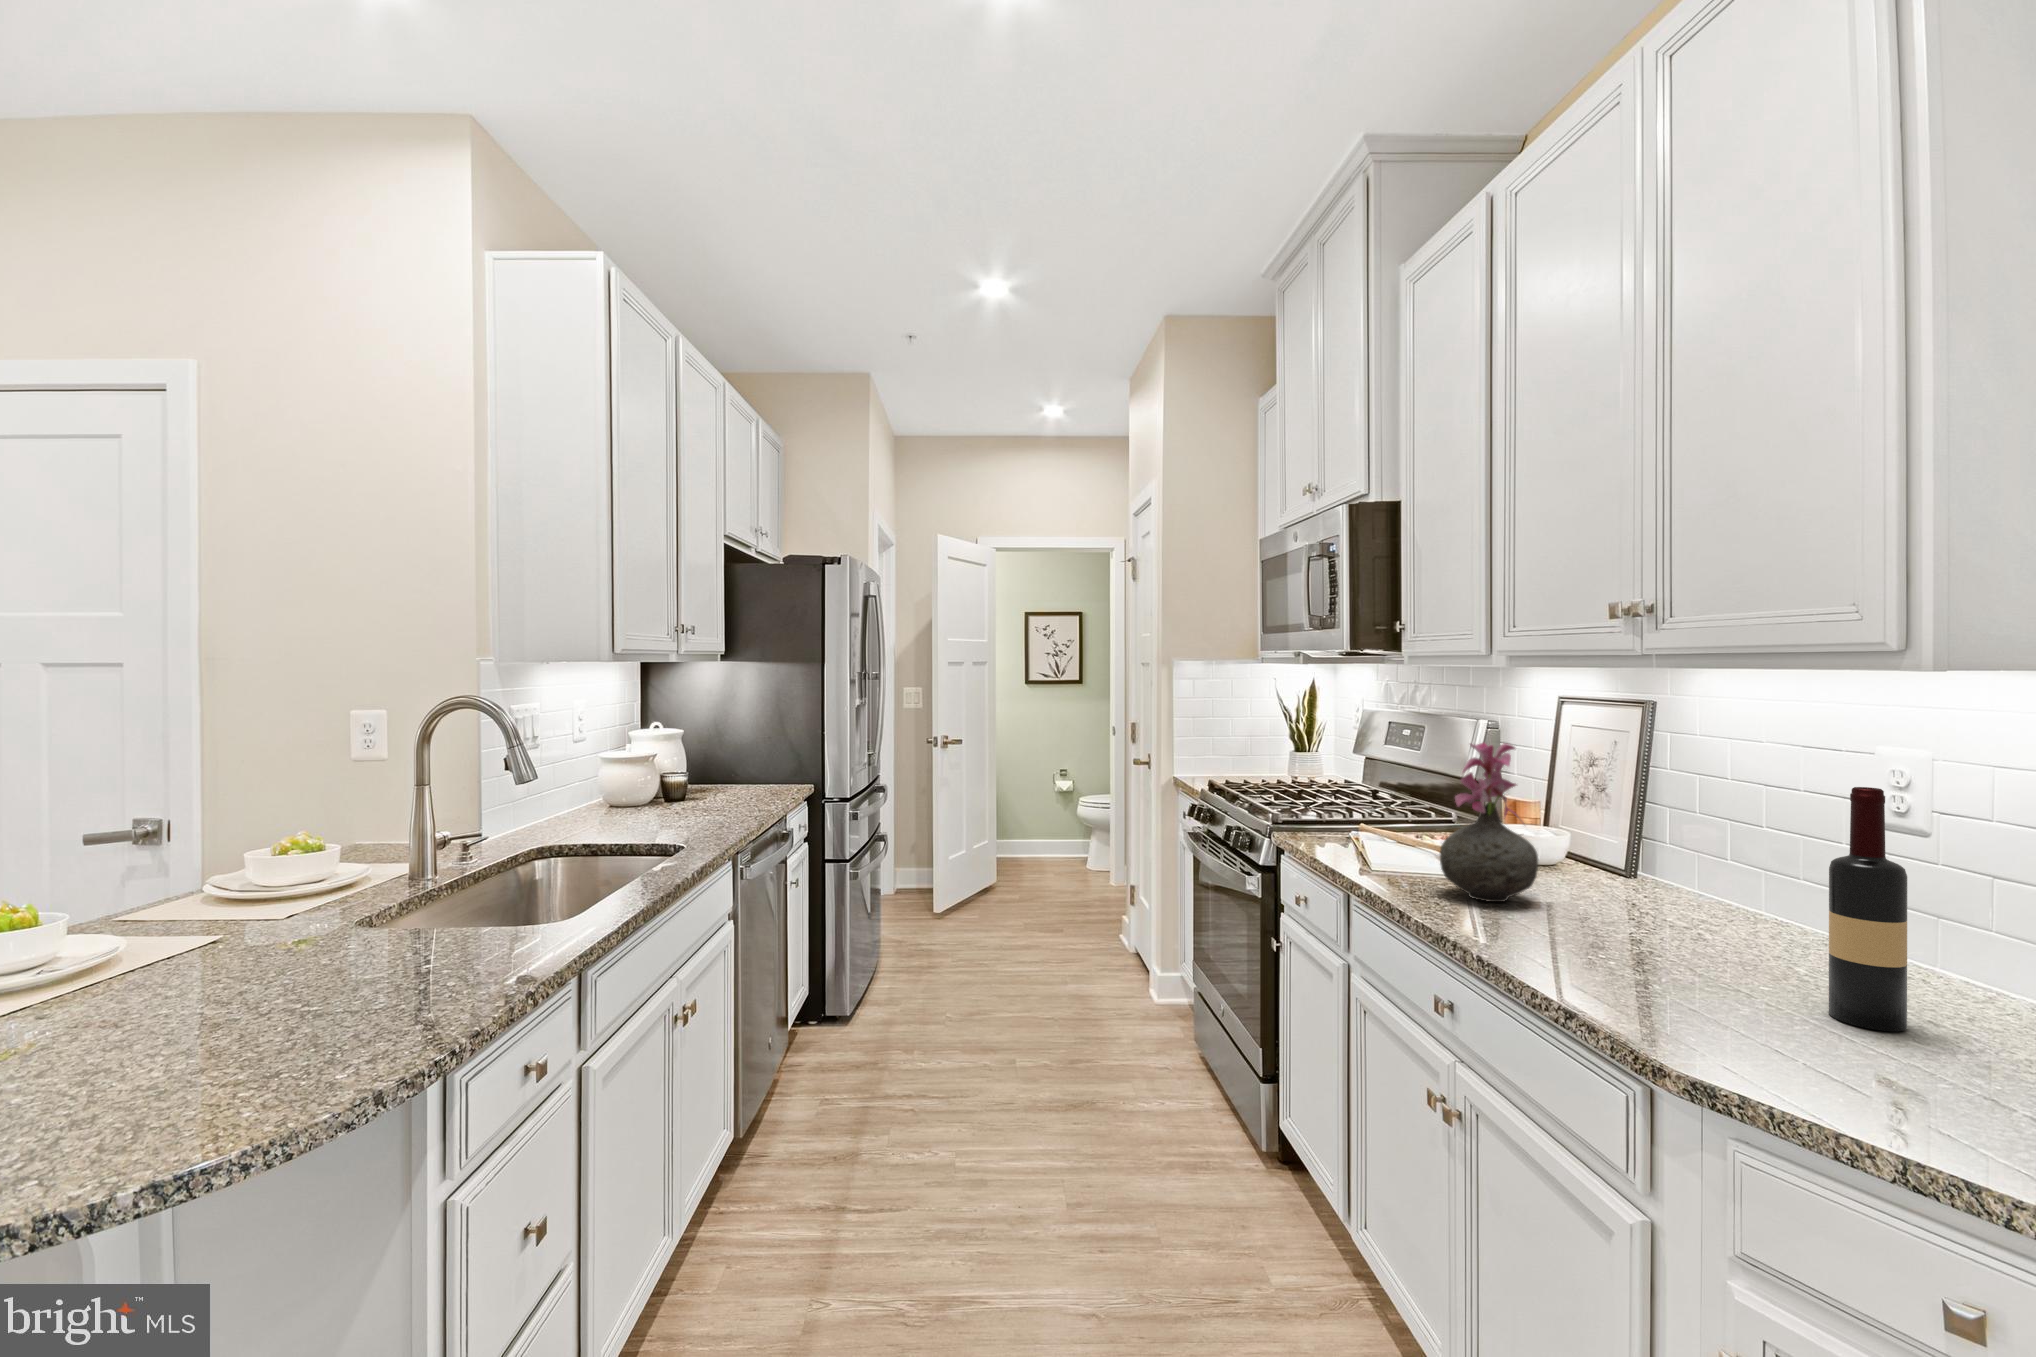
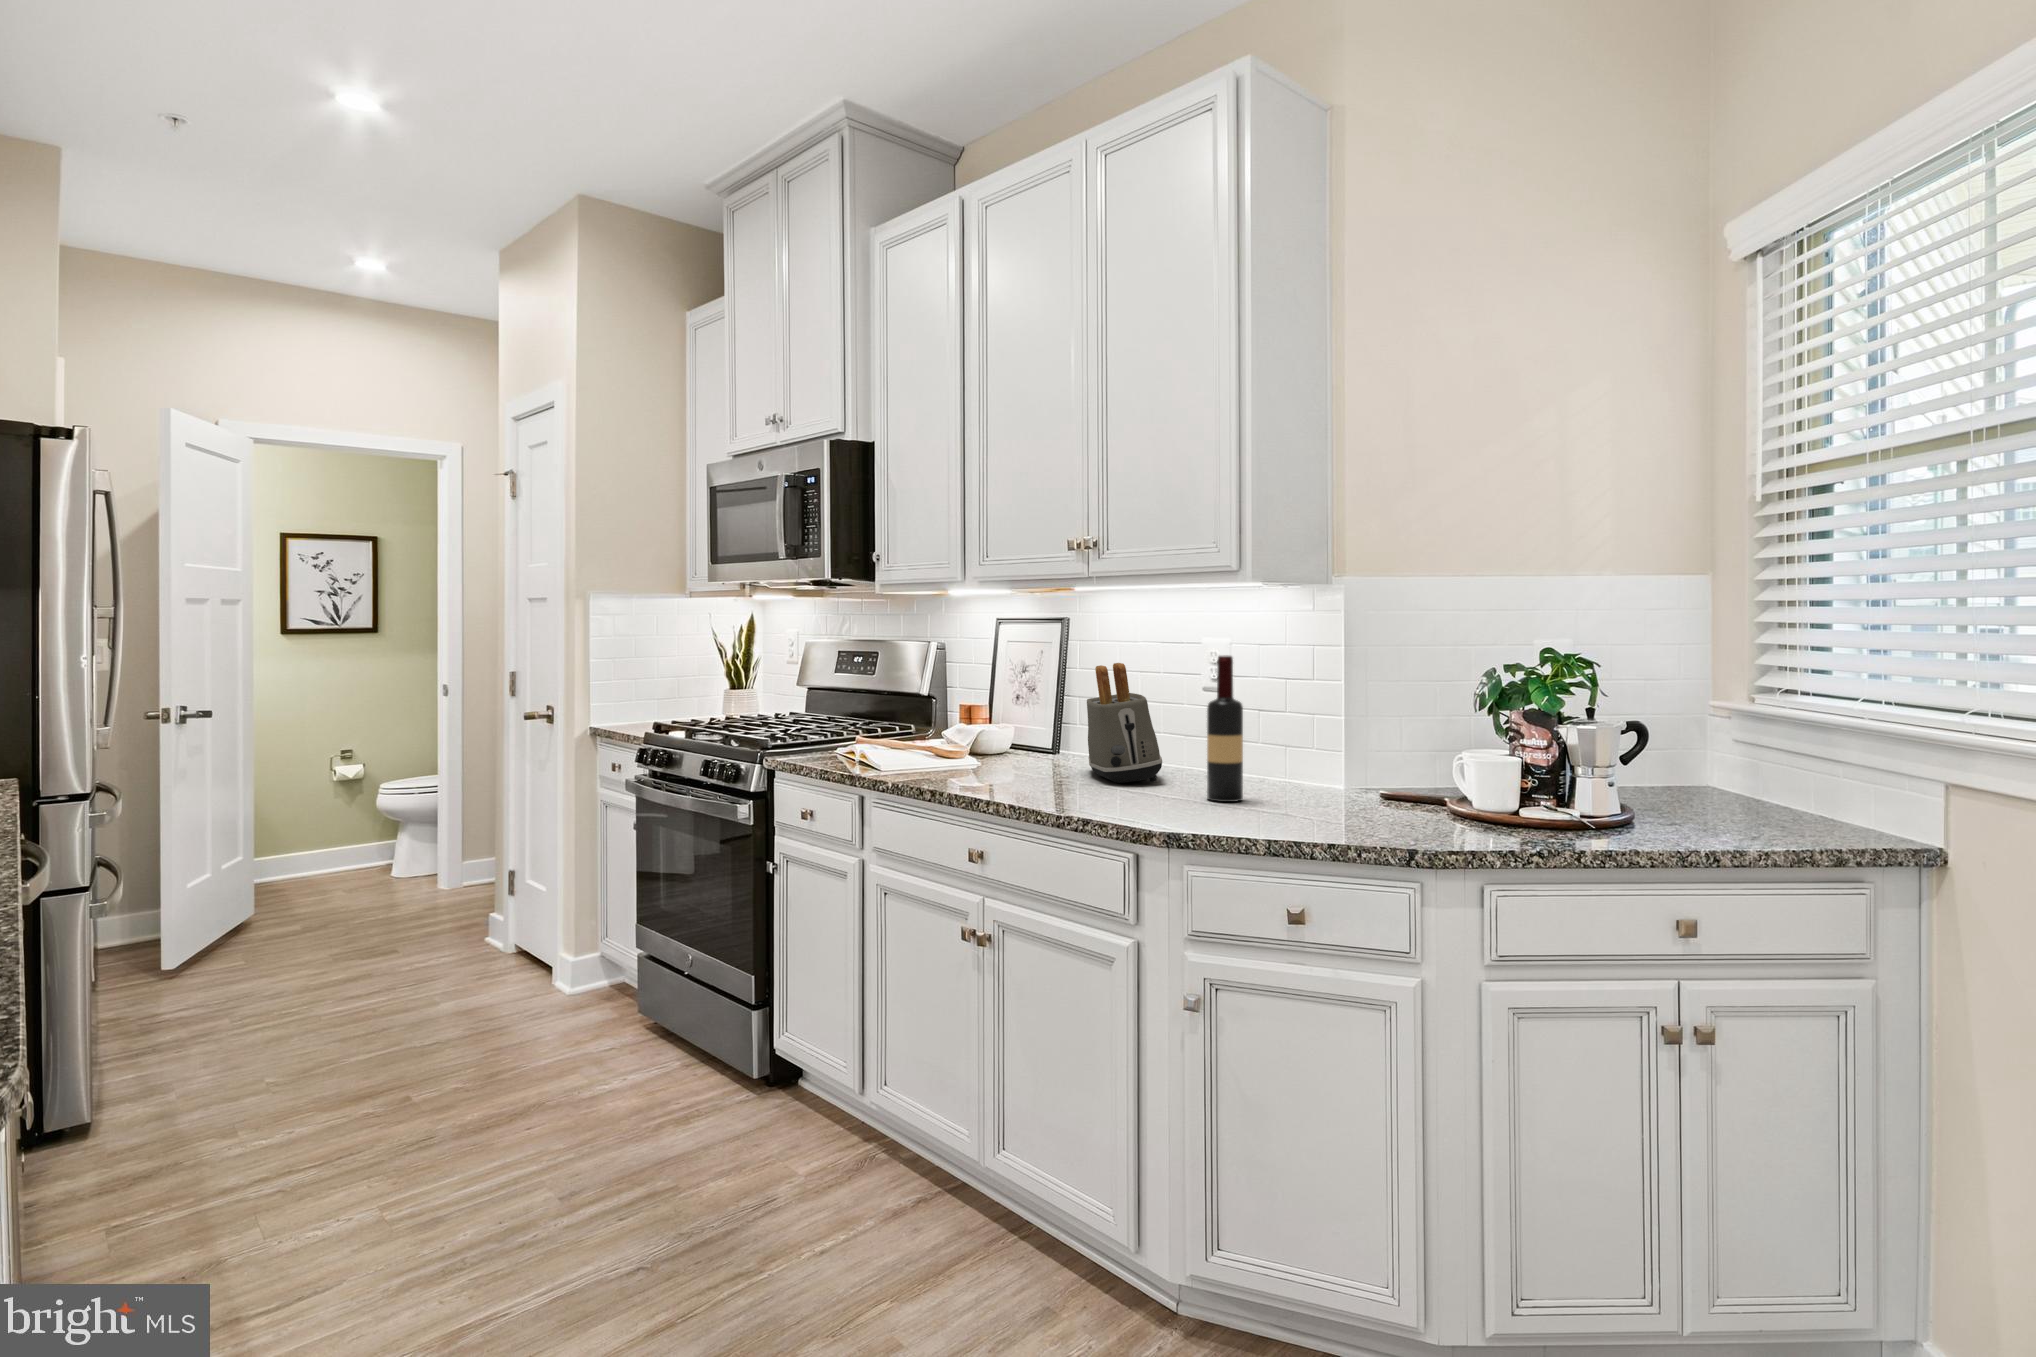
vase: present [1440,743,1538,902] -> none [949,649,1020,776]
toaster: none [1644,772,1768,954] -> present [1087,663,1162,783]

